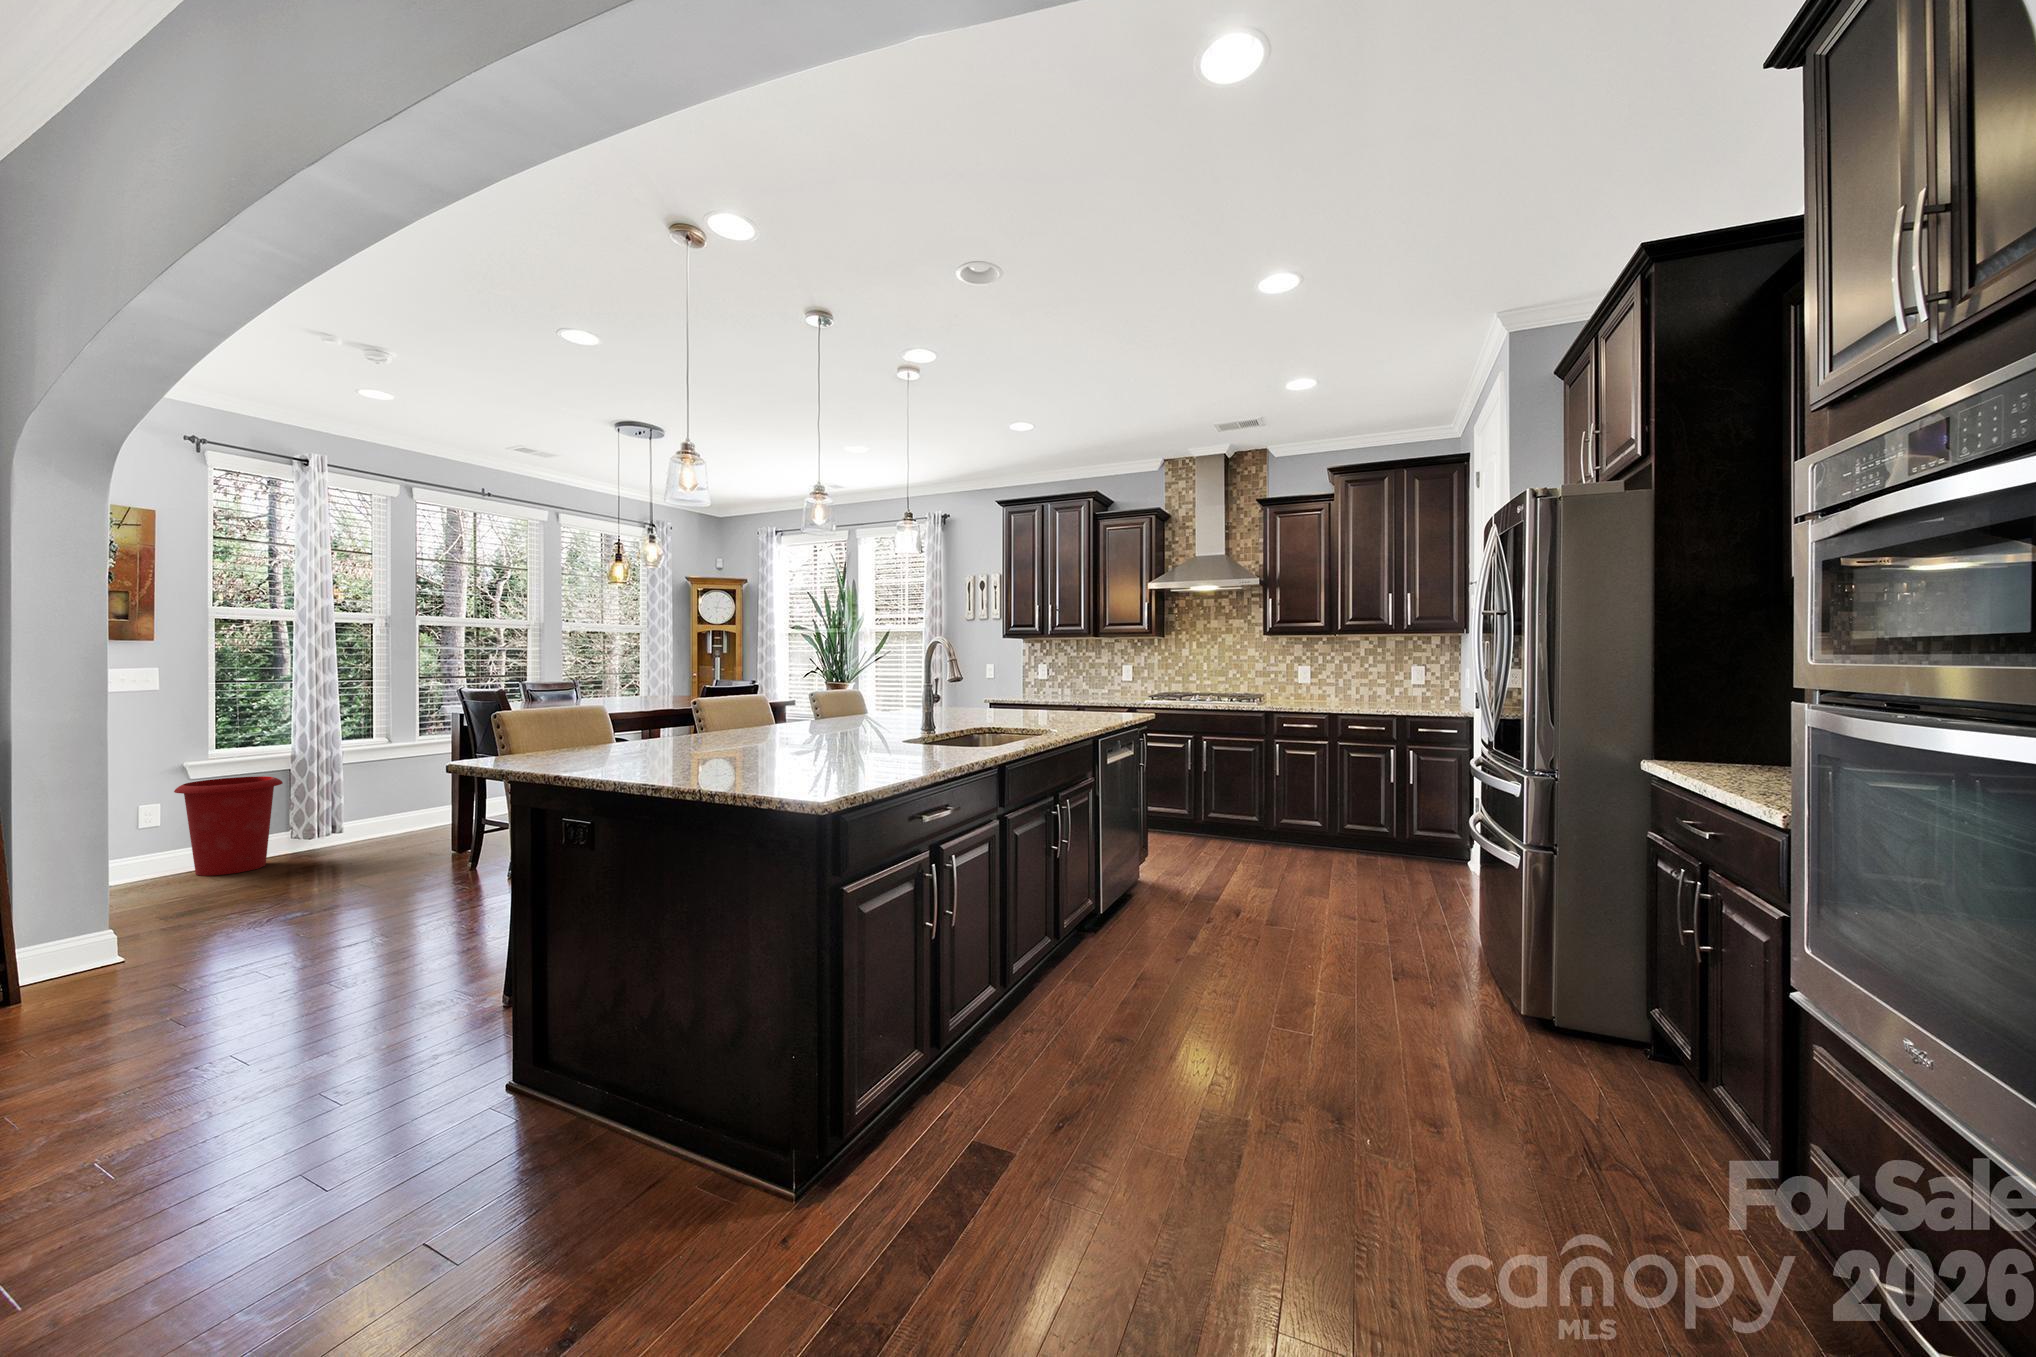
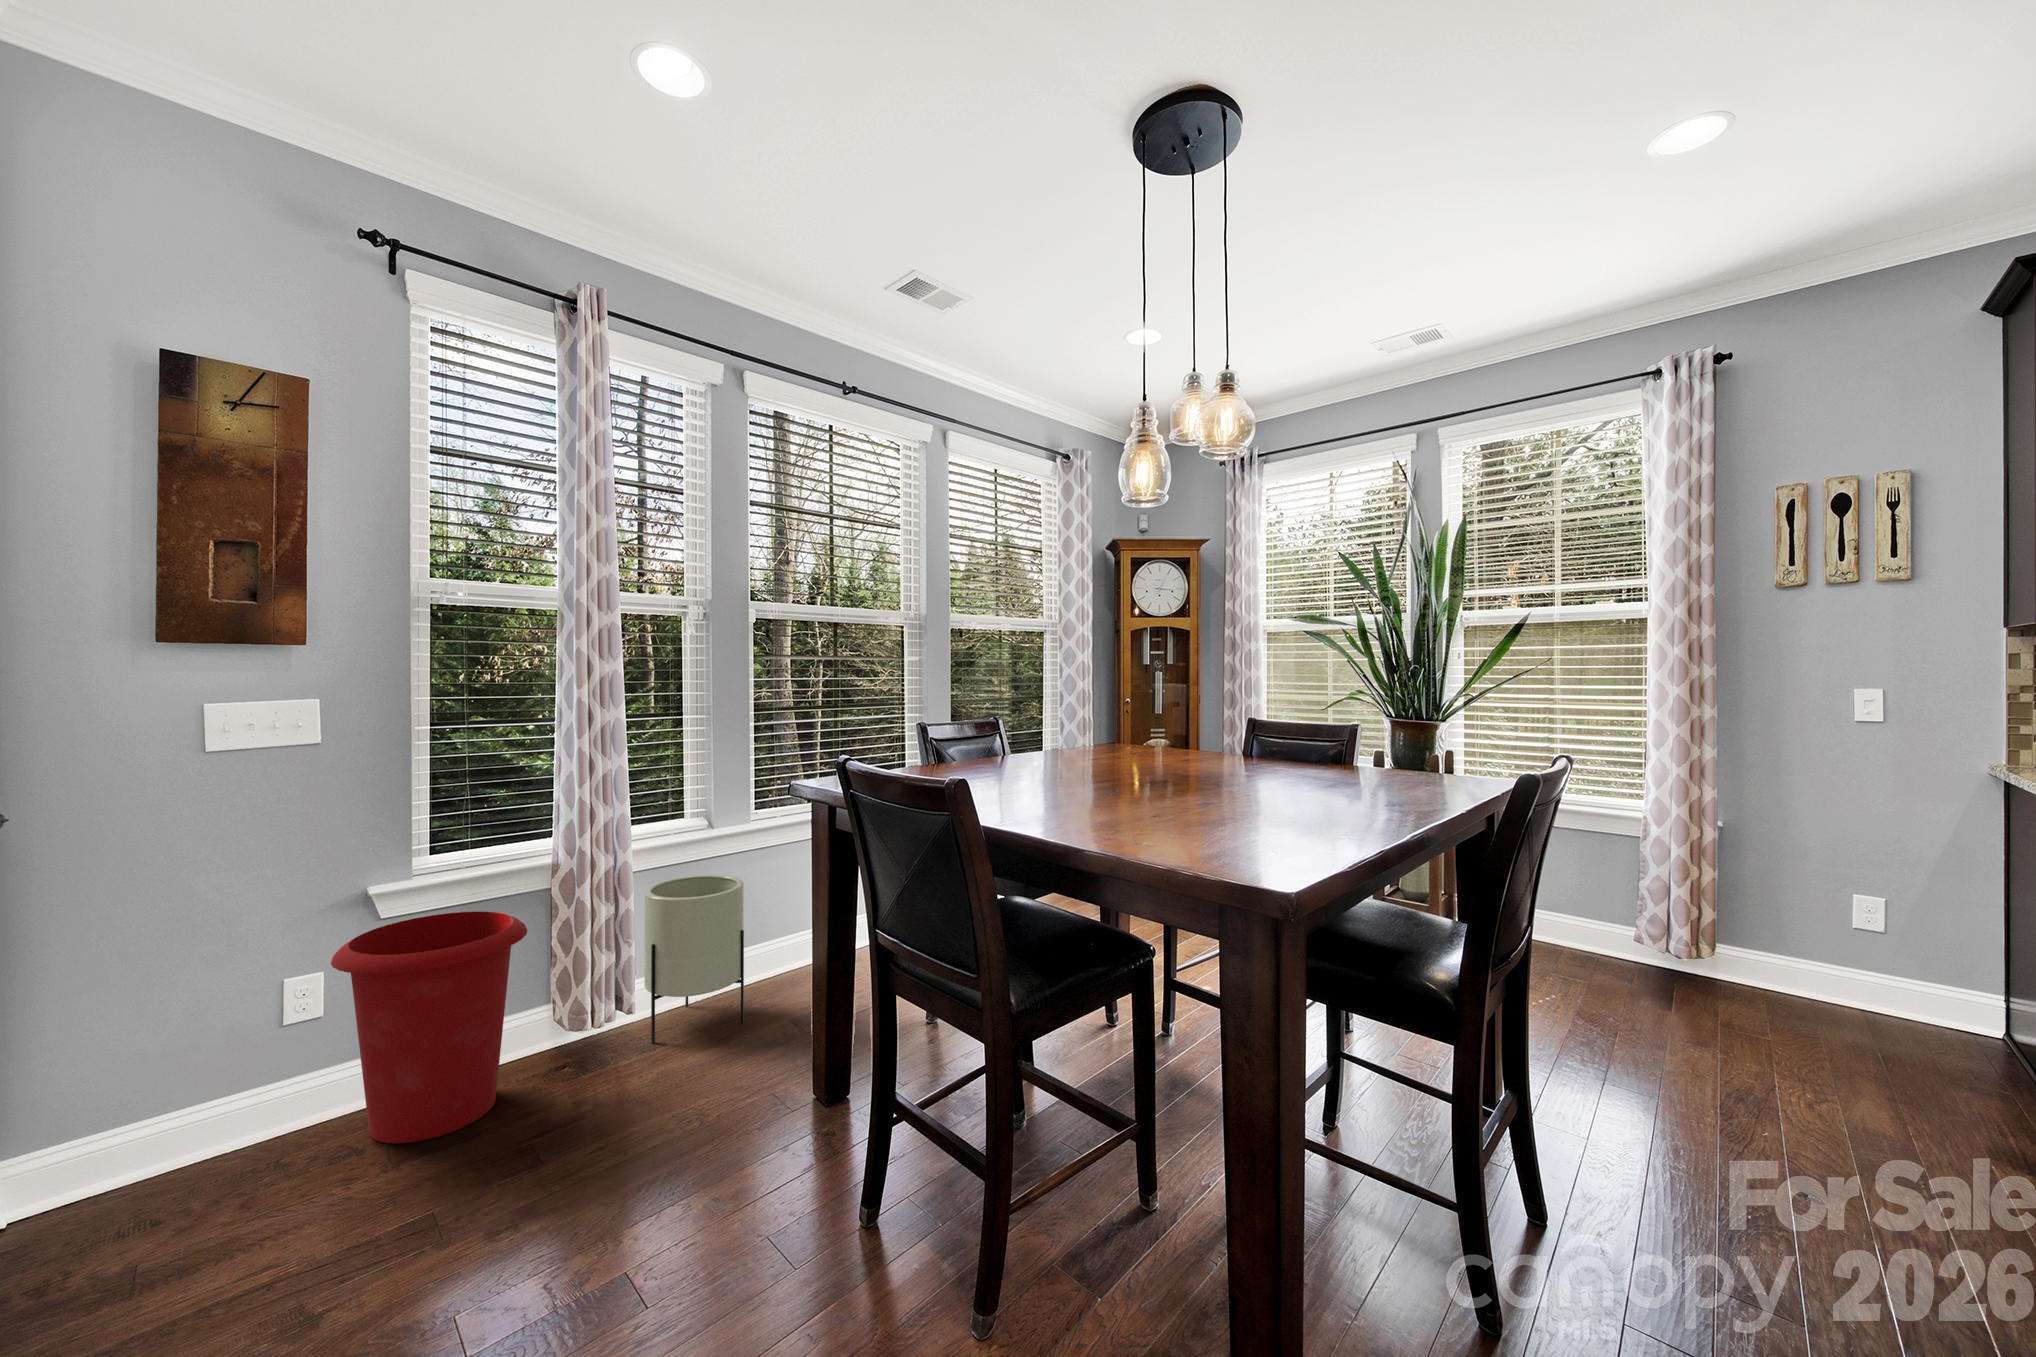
planter: none [350,766,413,847] -> present [645,875,744,1043]

